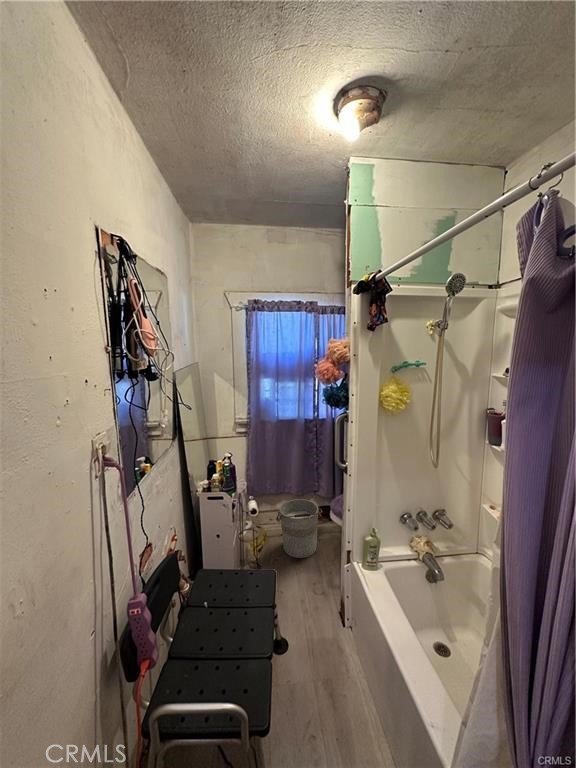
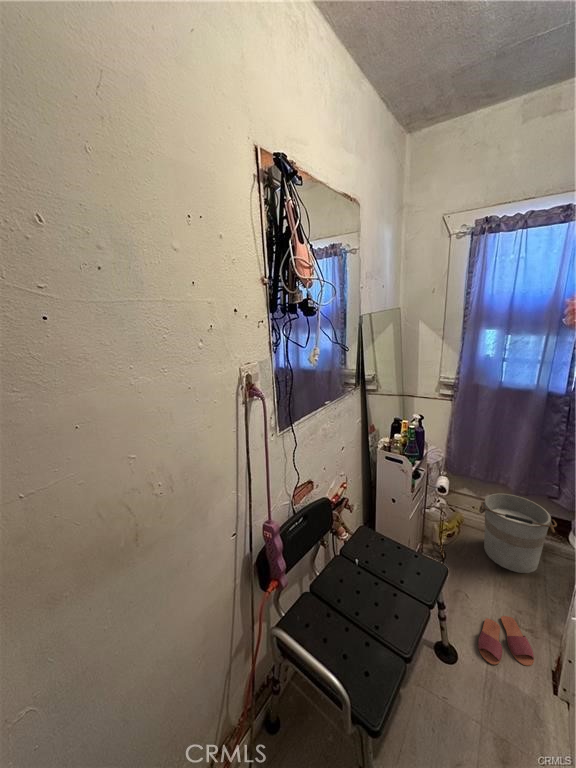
slippers: none [297,592,329,635] -> present [478,616,534,666]

